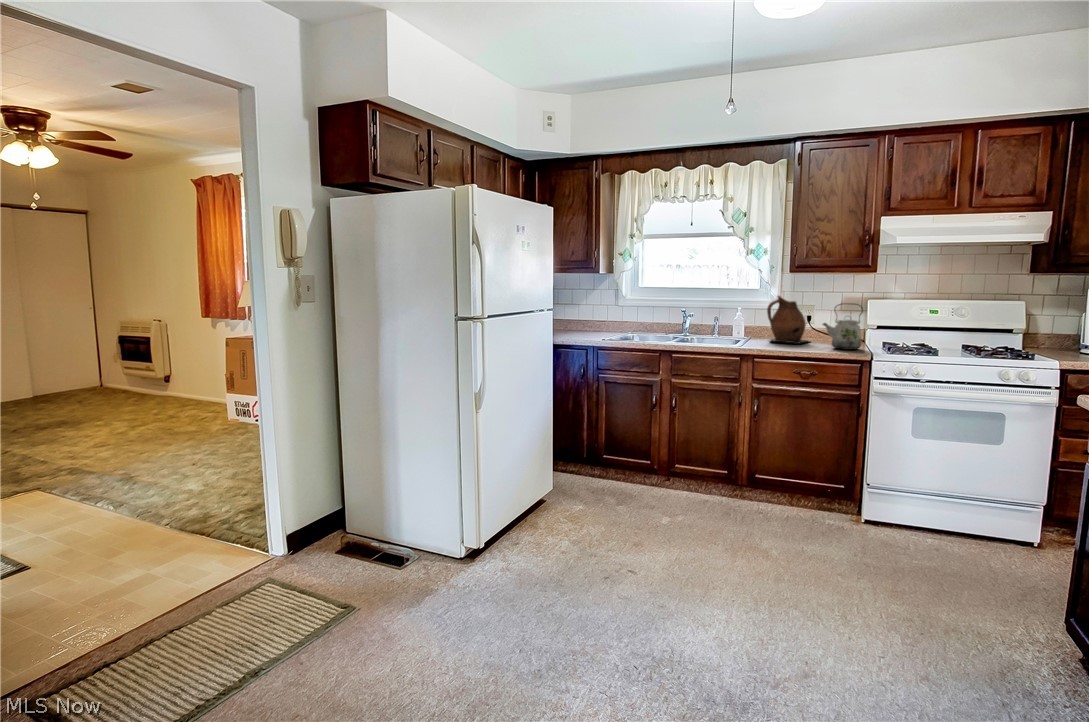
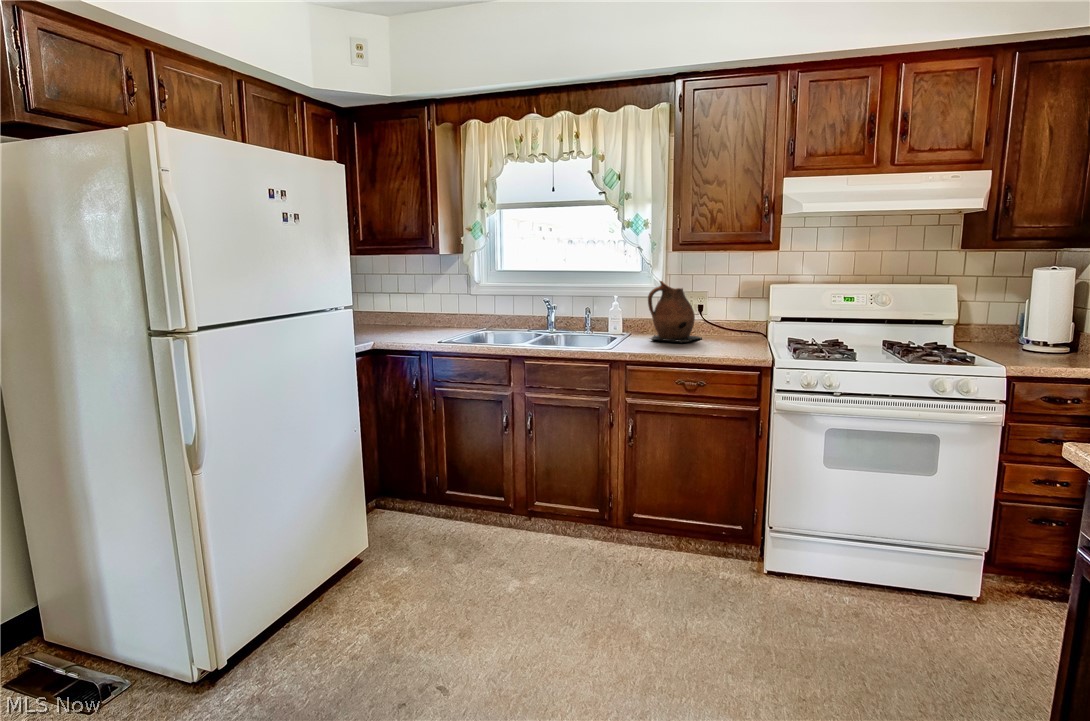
kettle: present [823,304,863,350] -> none [712,291,762,351]

